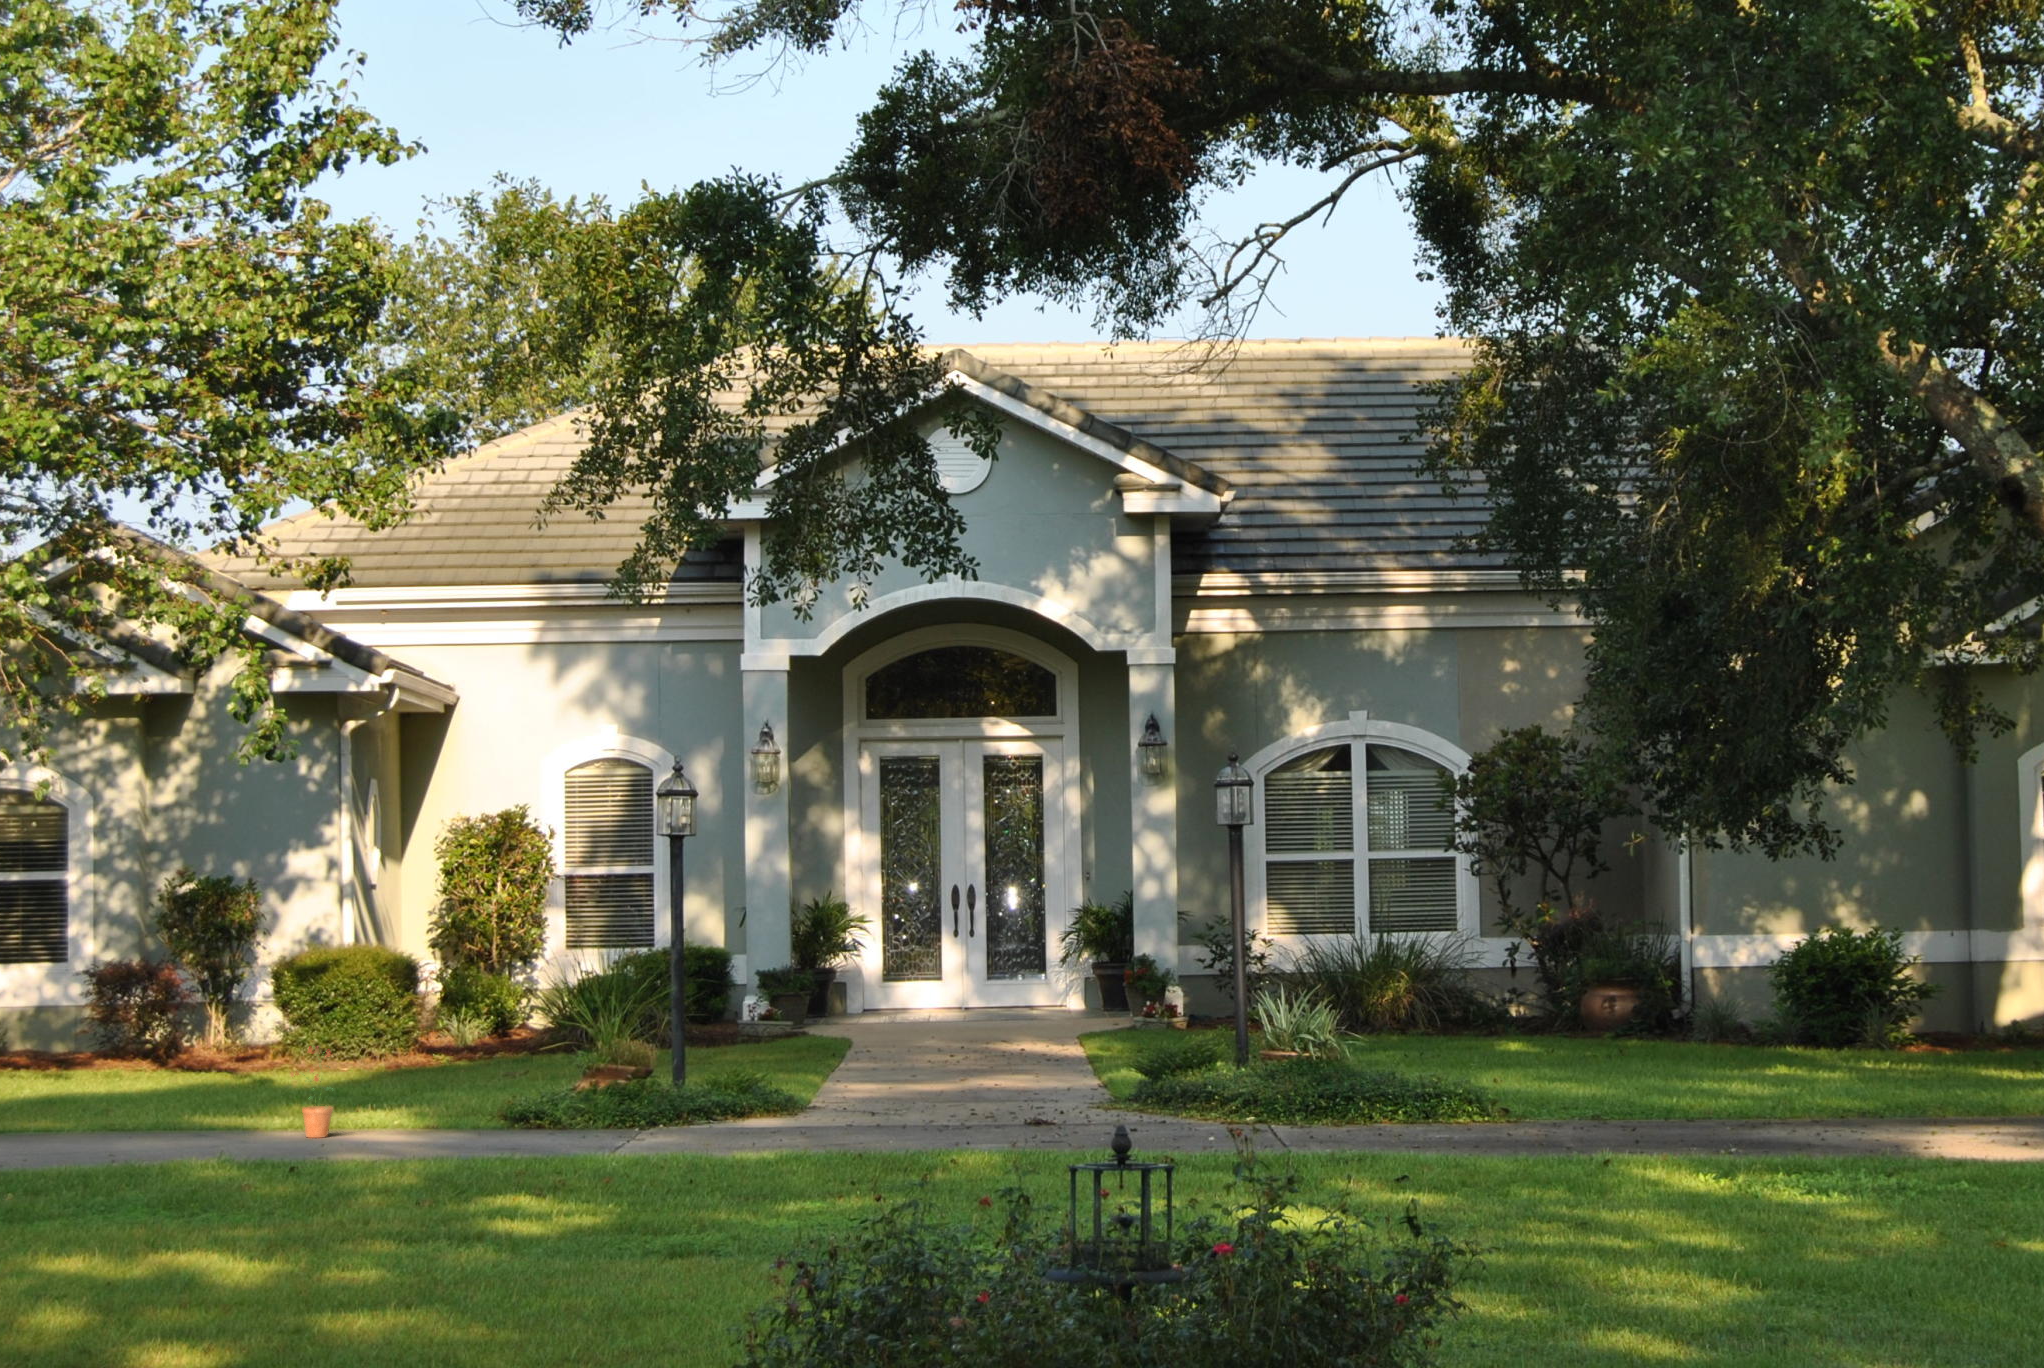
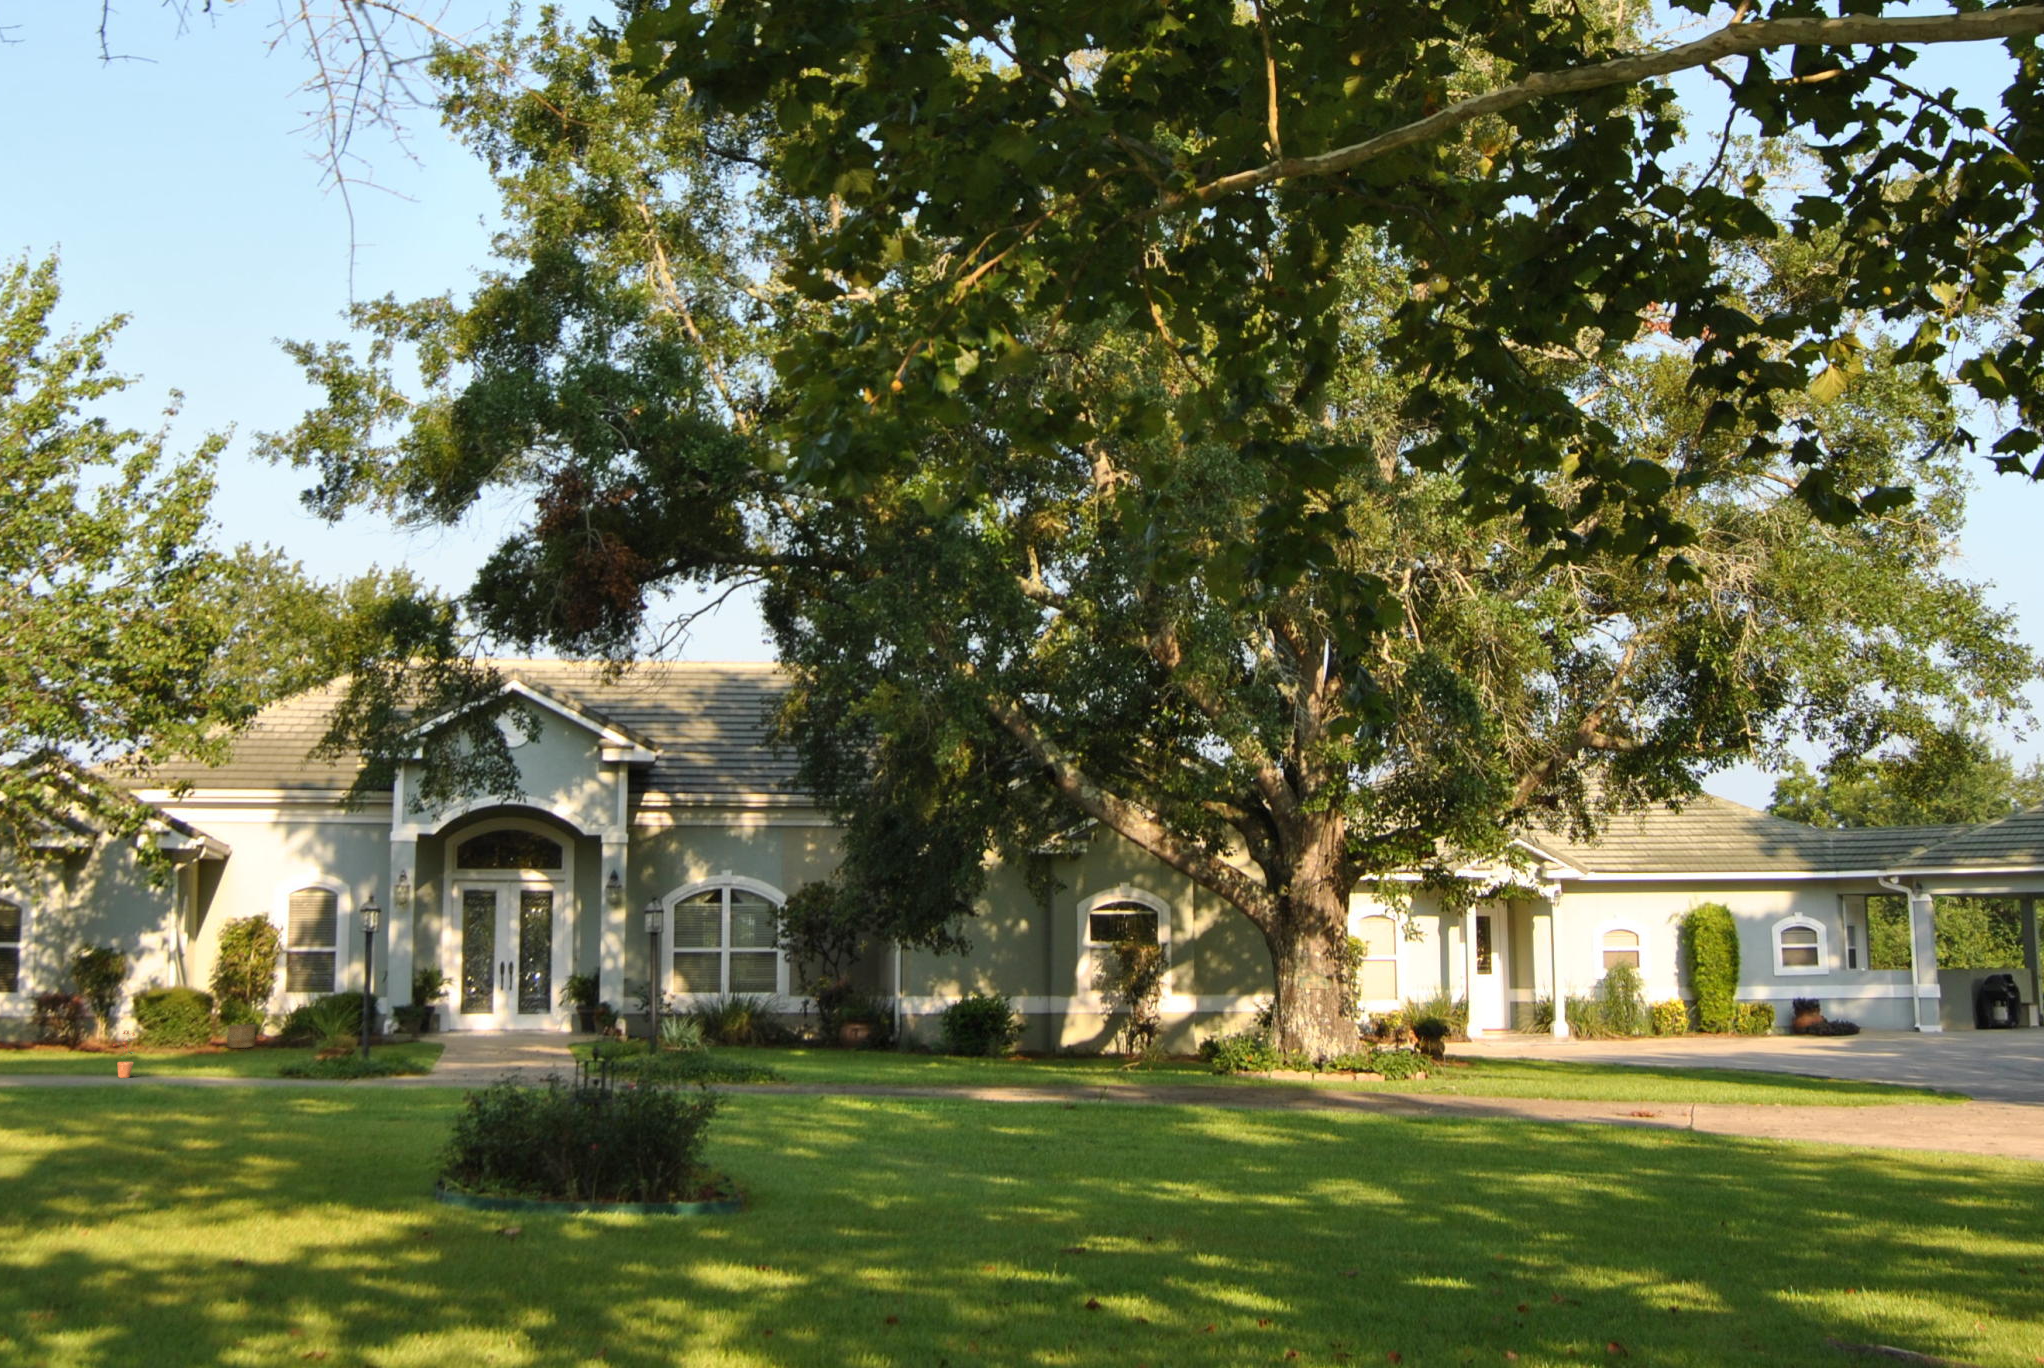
wooden bucket: none [474,1016,527,1060] -> present [227,1024,256,1048]

